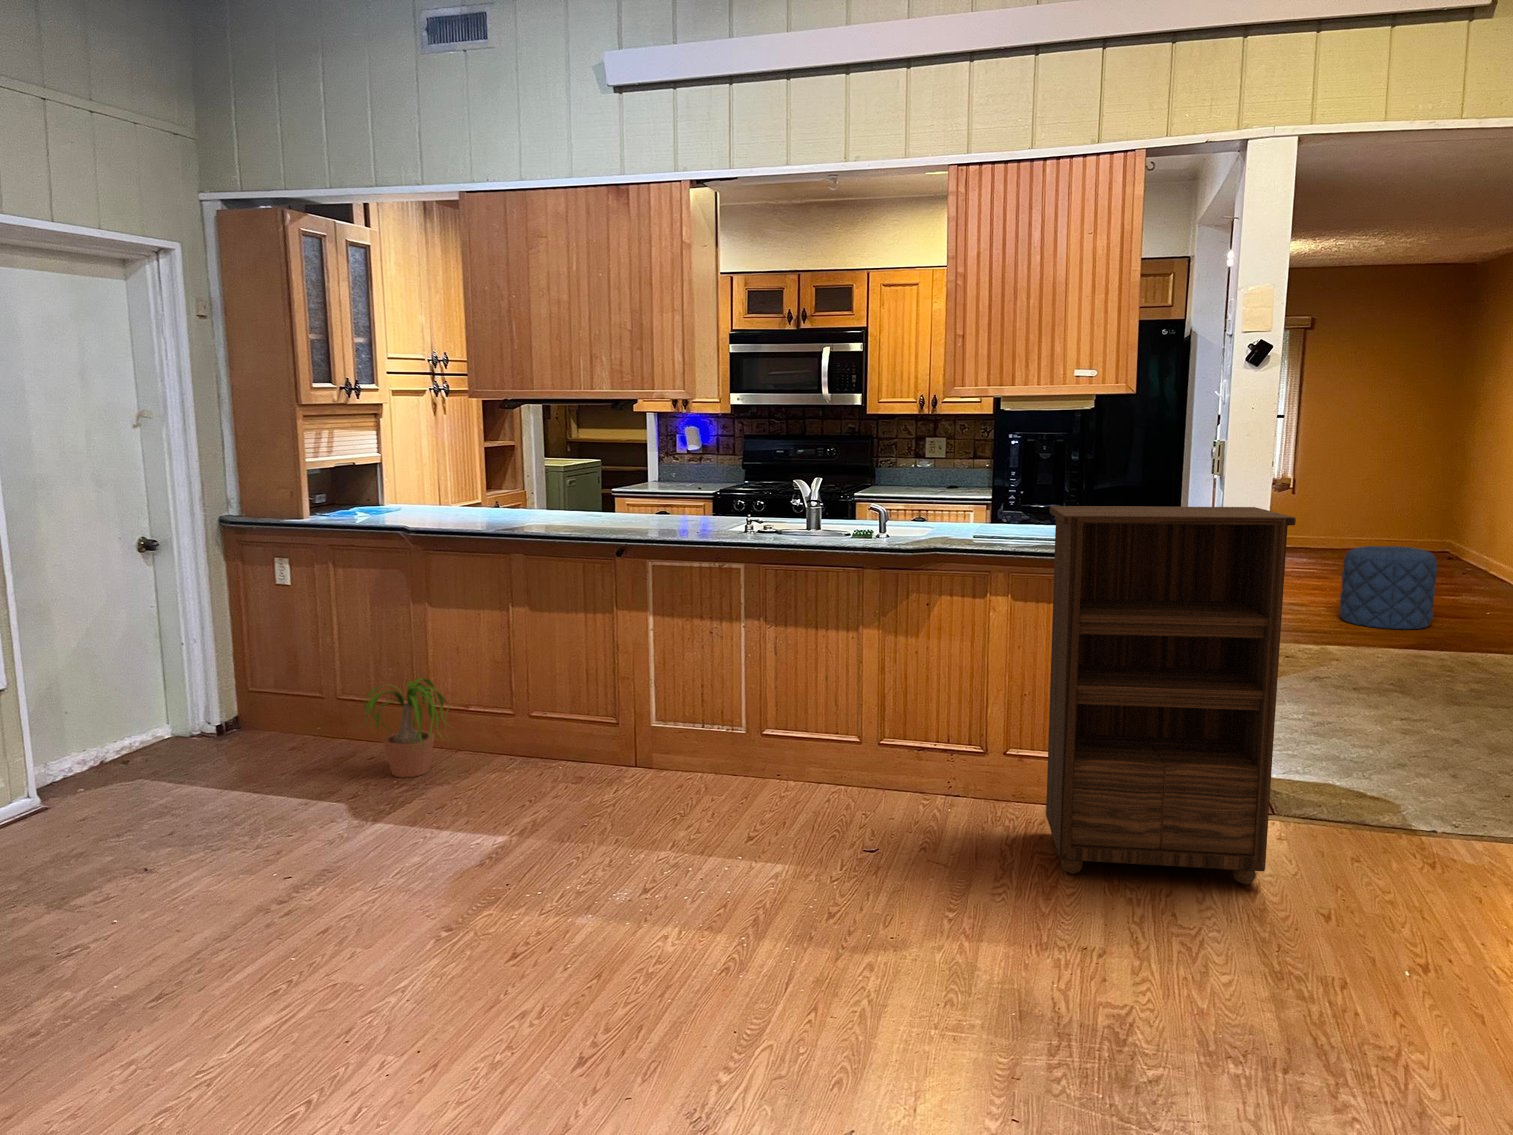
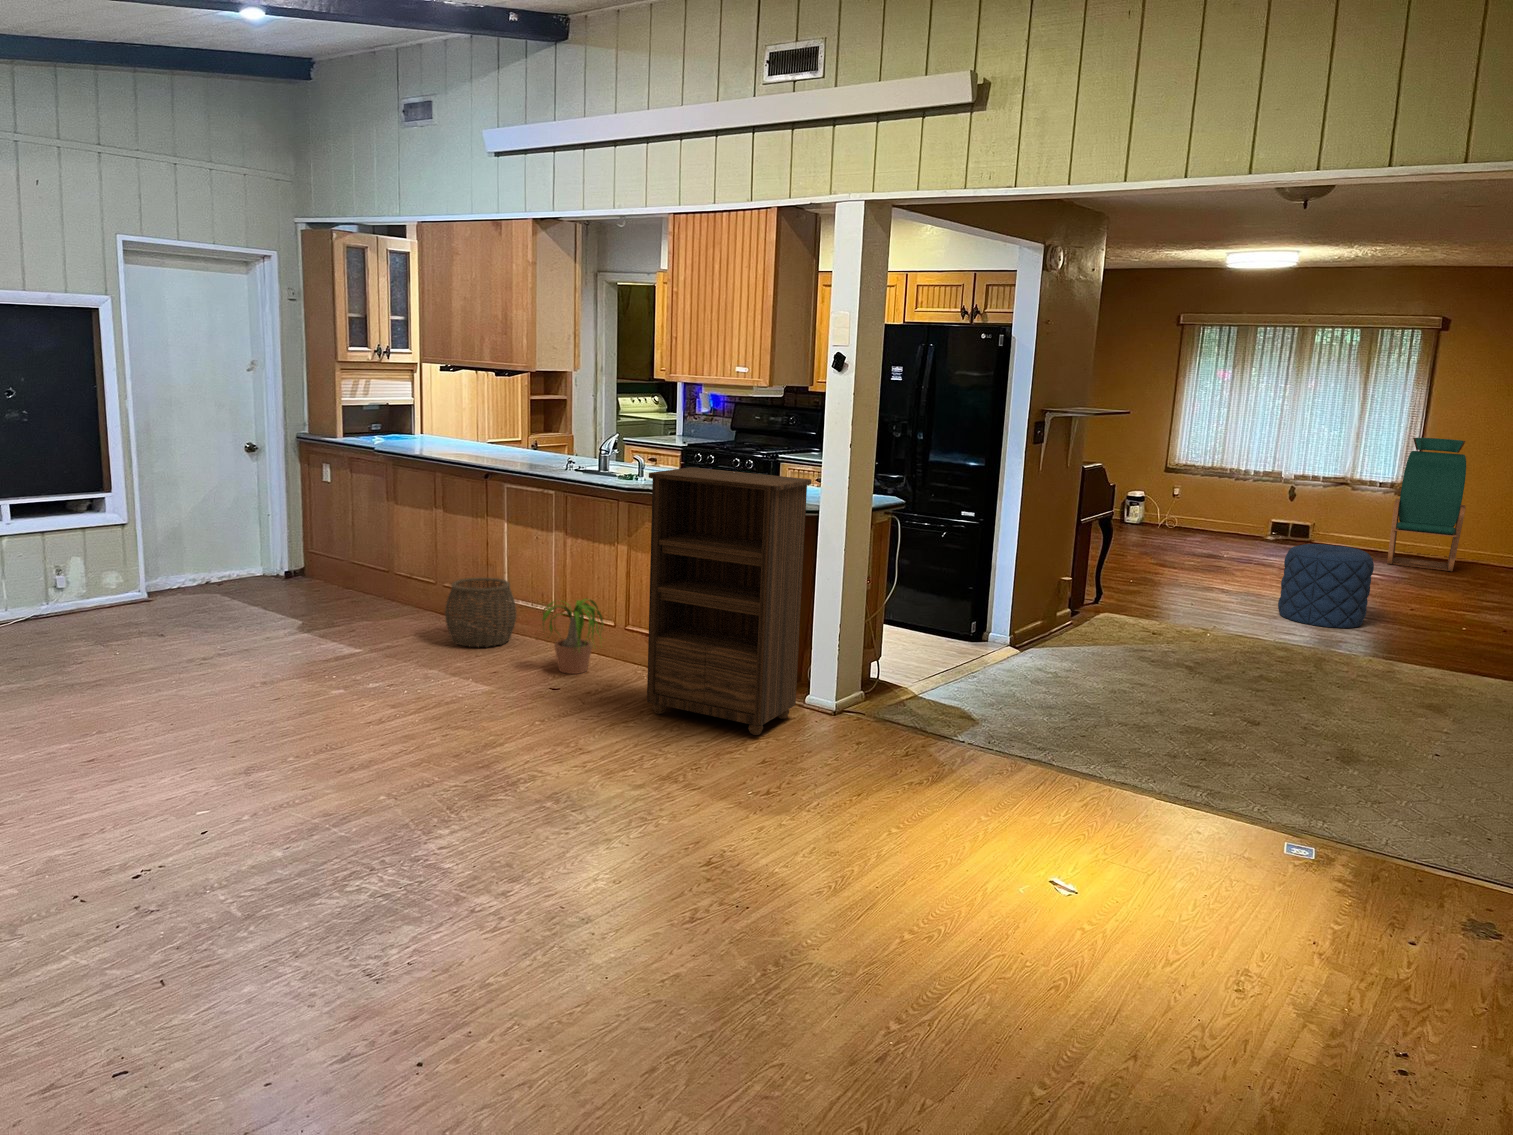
armchair: none [1288,442,1366,564] -> present [1387,438,1466,571]
potted plant: present [364,678,450,778] -> present [543,599,603,674]
woven basket: none [594,697,699,808] -> present [445,578,517,647]

